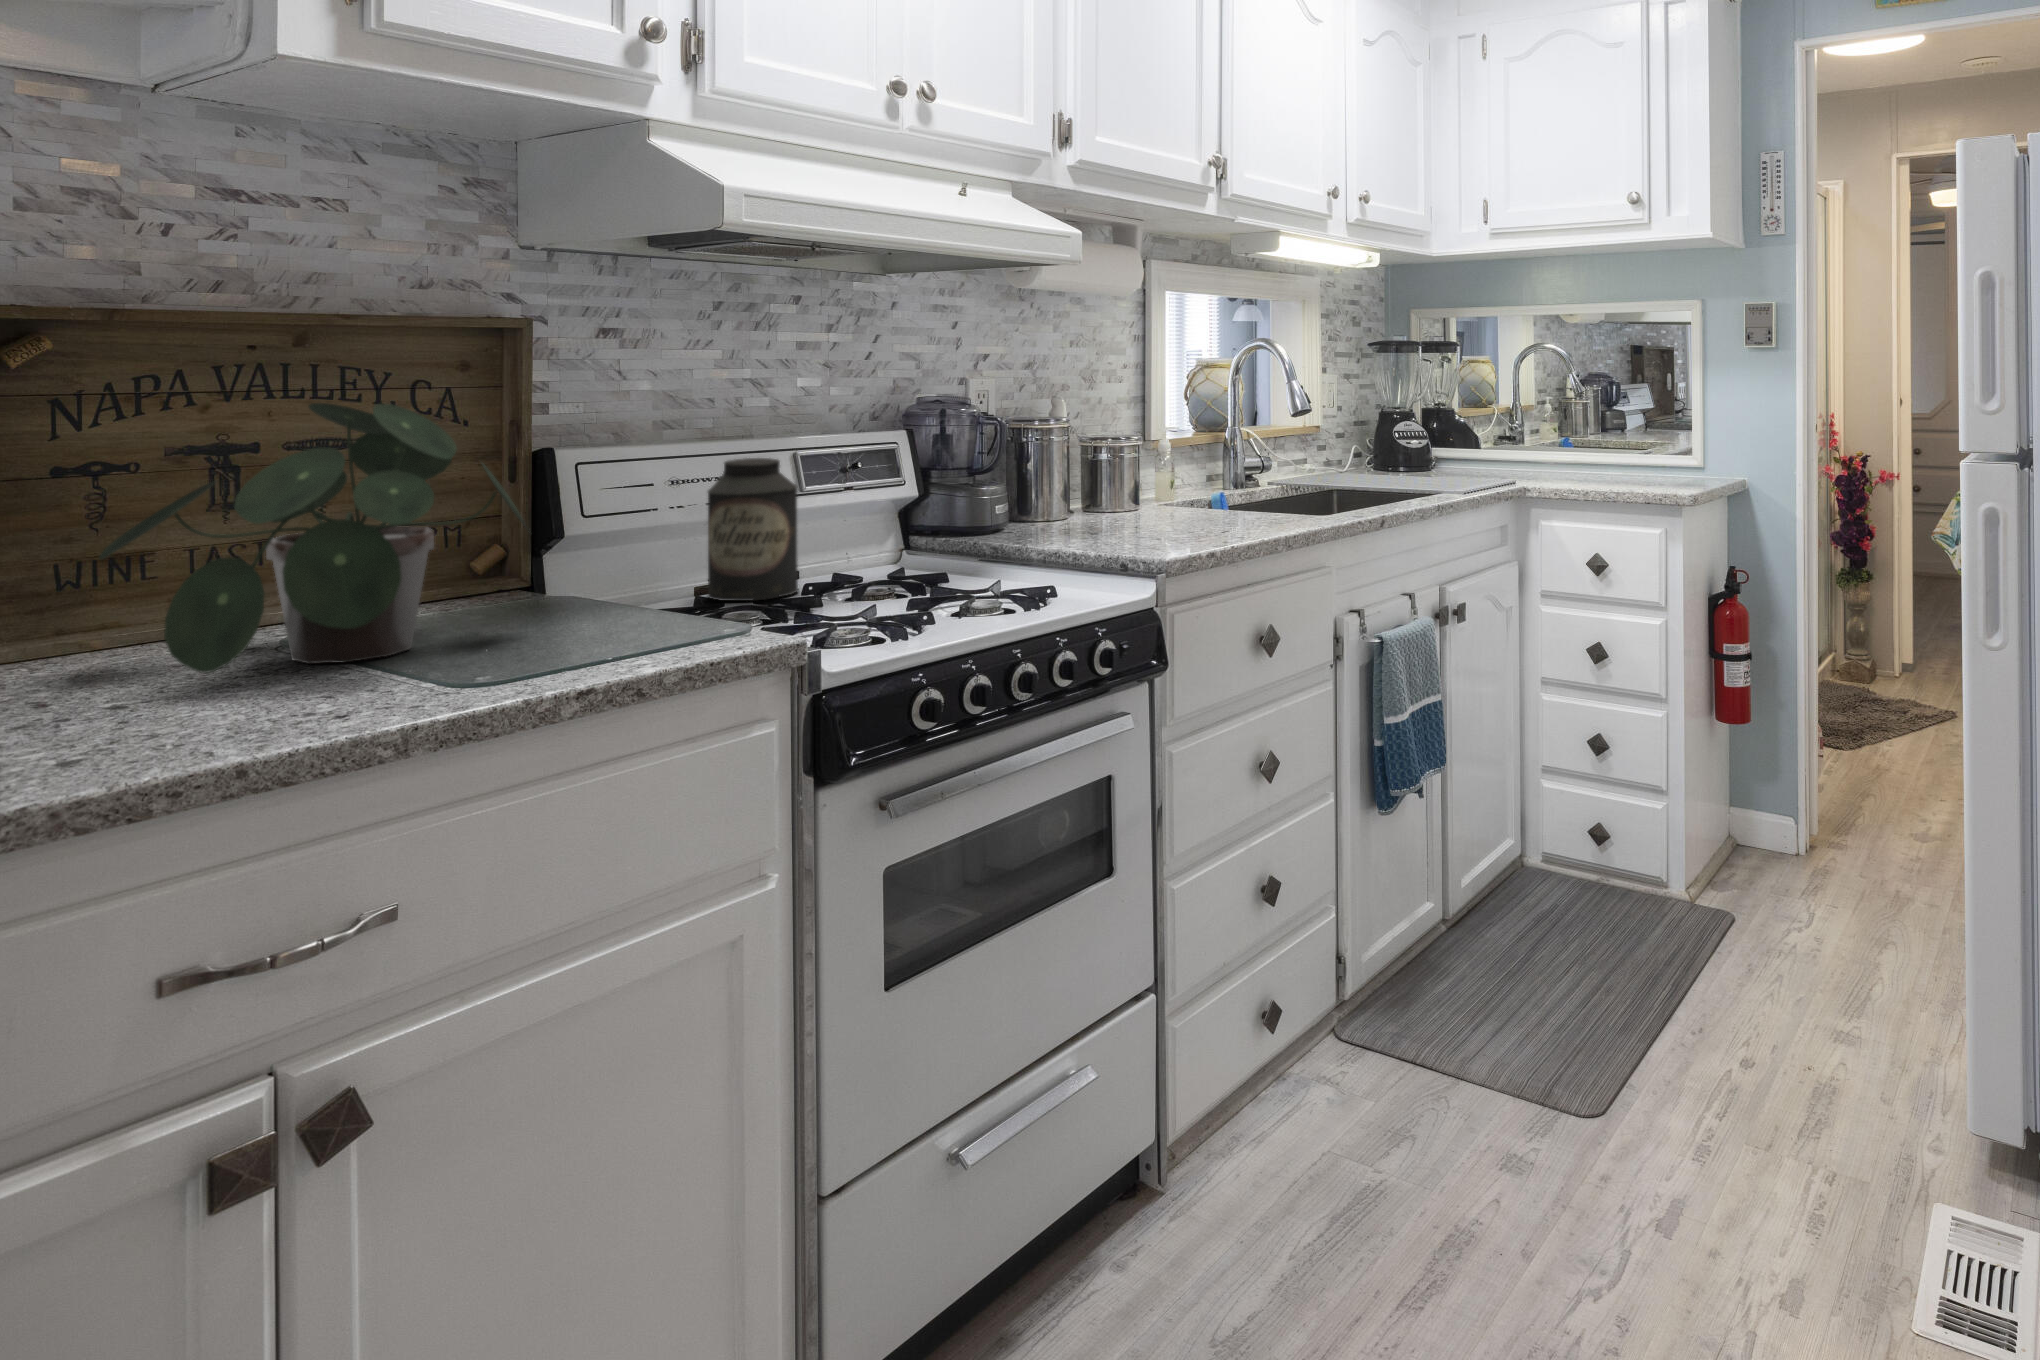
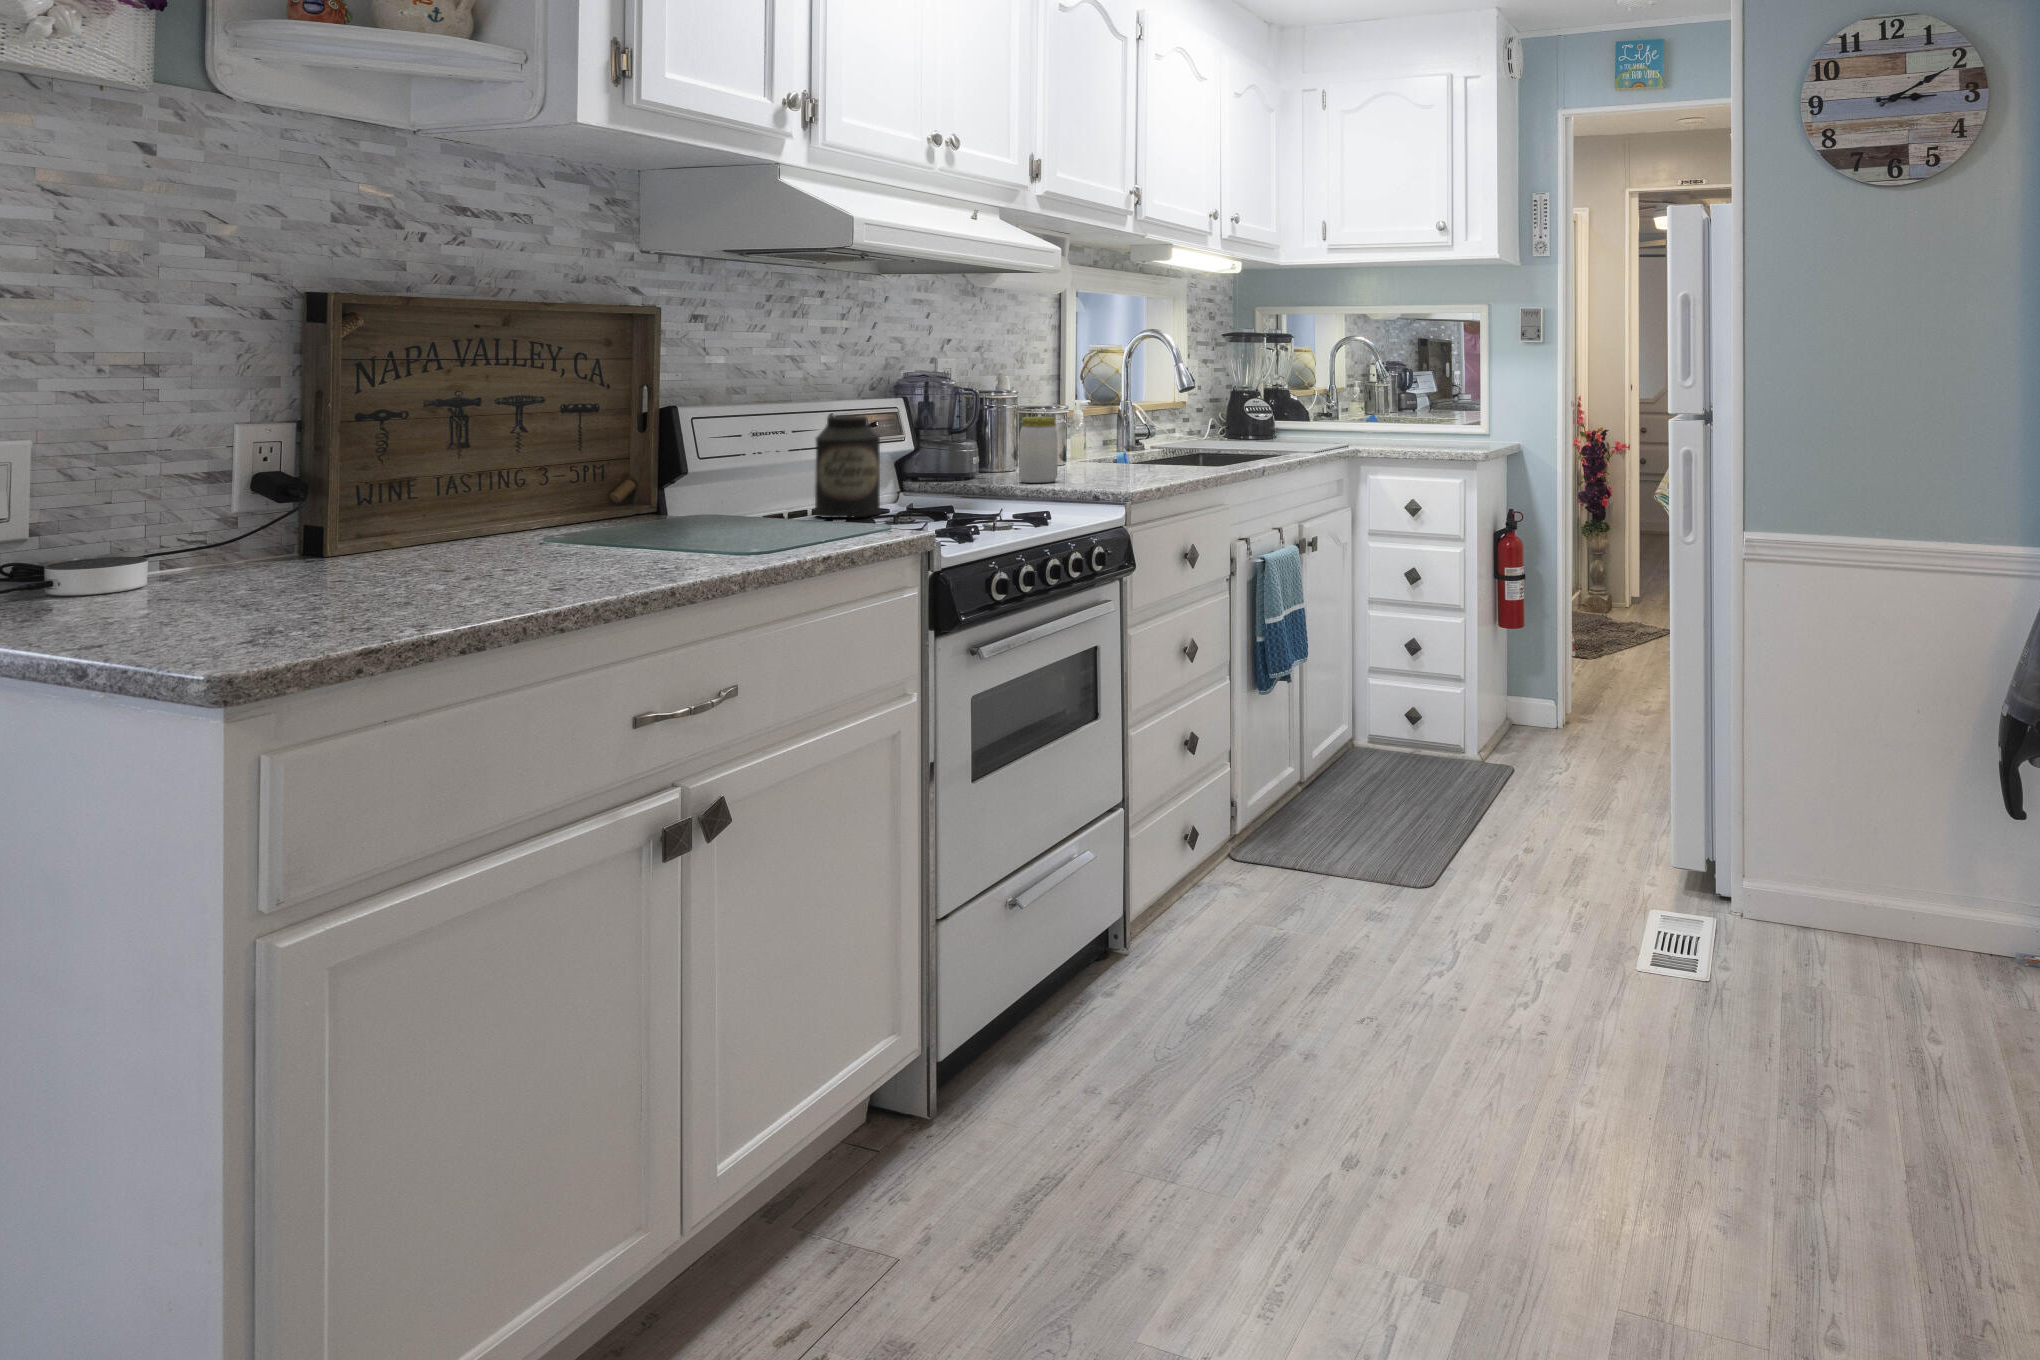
potted plant: present [99,403,525,673] -> none [445,369,730,550]
jar: none [1053,451,1102,538] -> present [1019,417,1058,483]

